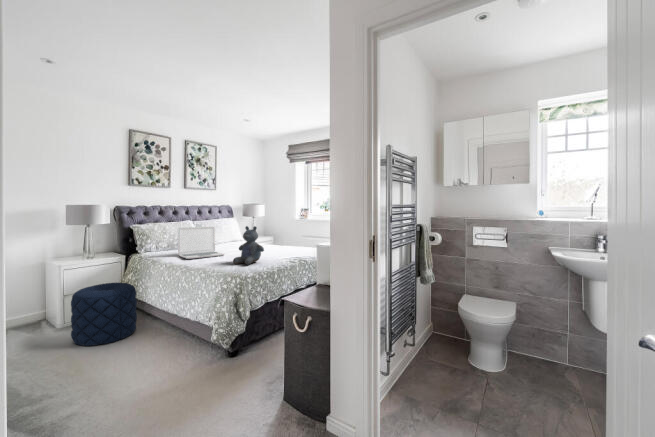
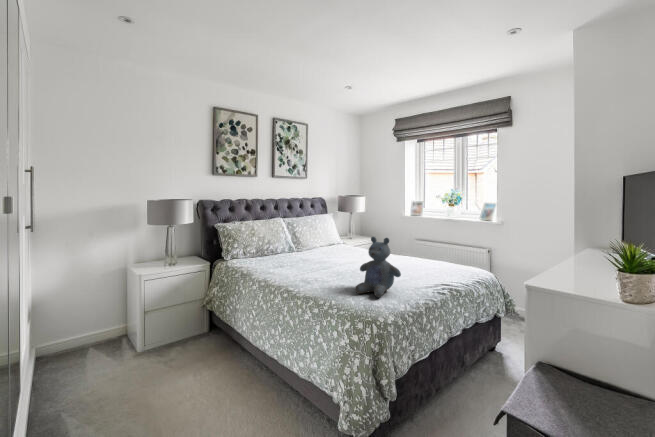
laptop: present [178,227,224,259] -> none [273,230,333,277]
pouf: present [71,283,137,346] -> none [149,302,225,391]

